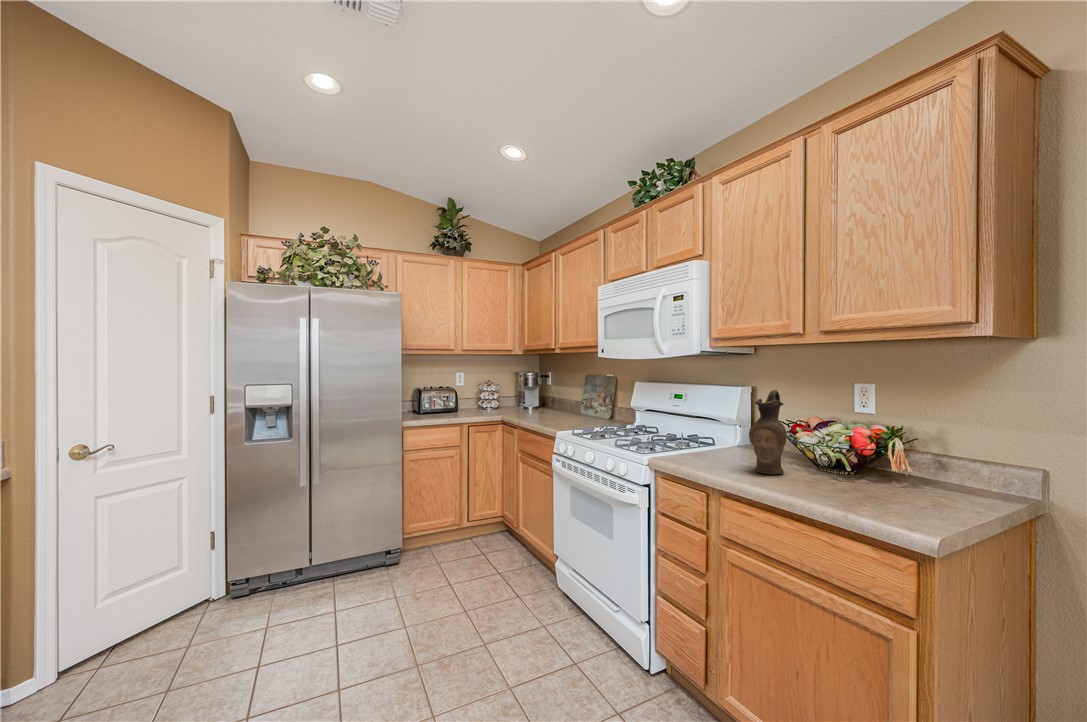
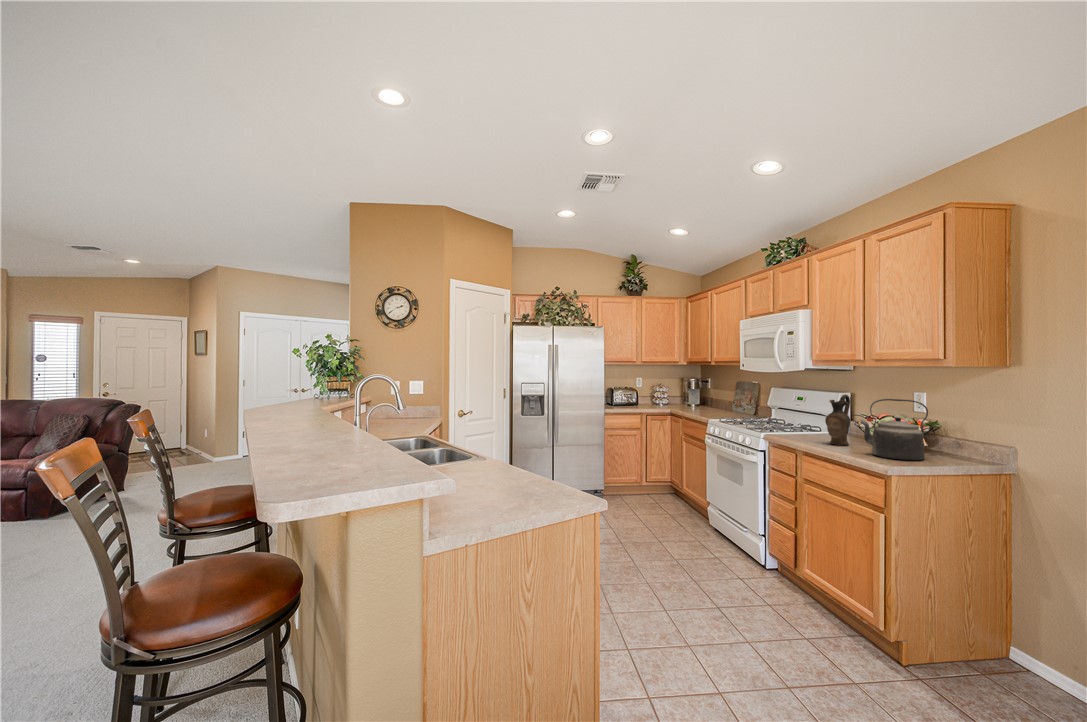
kettle: none [826,396,936,507] -> present [860,399,928,460]

